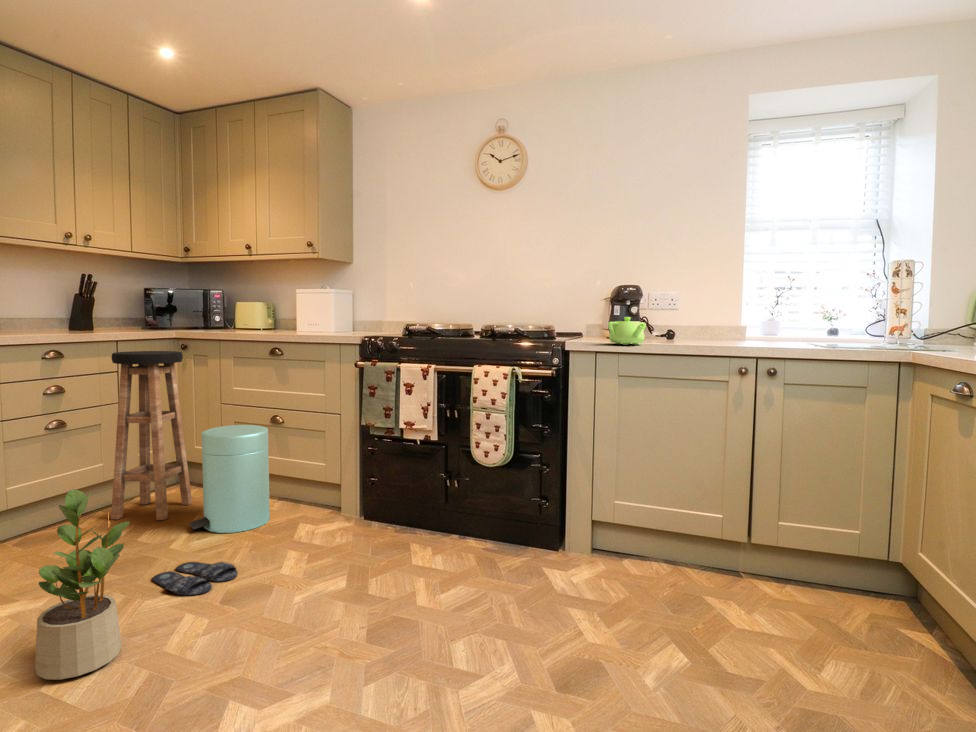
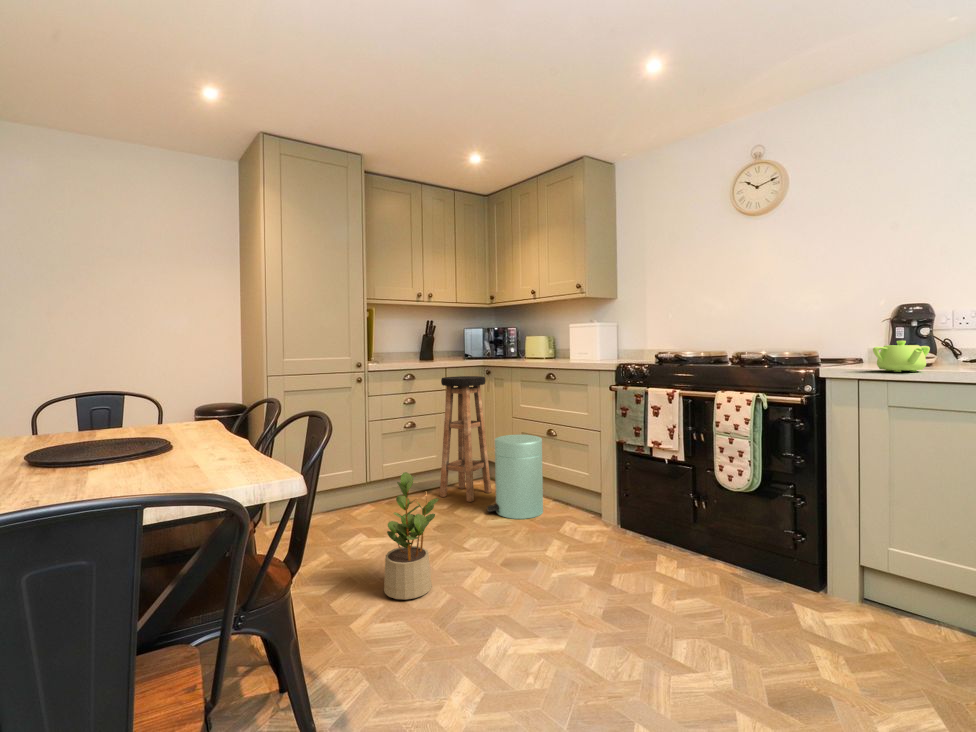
slippers: present [152,562,237,596] -> none [457,536,513,561]

